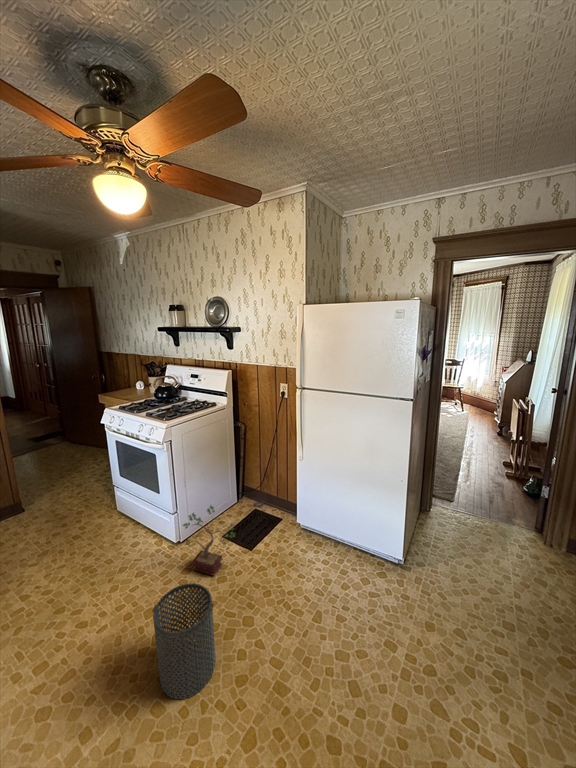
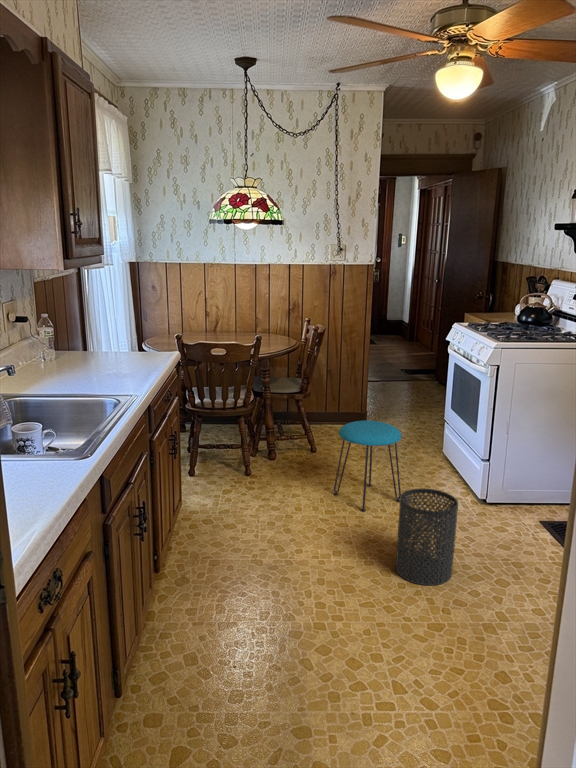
potted plant: present [183,505,235,576] -> none [479,450,536,539]
stool: none [23,526,112,632] -> present [334,421,402,511]

